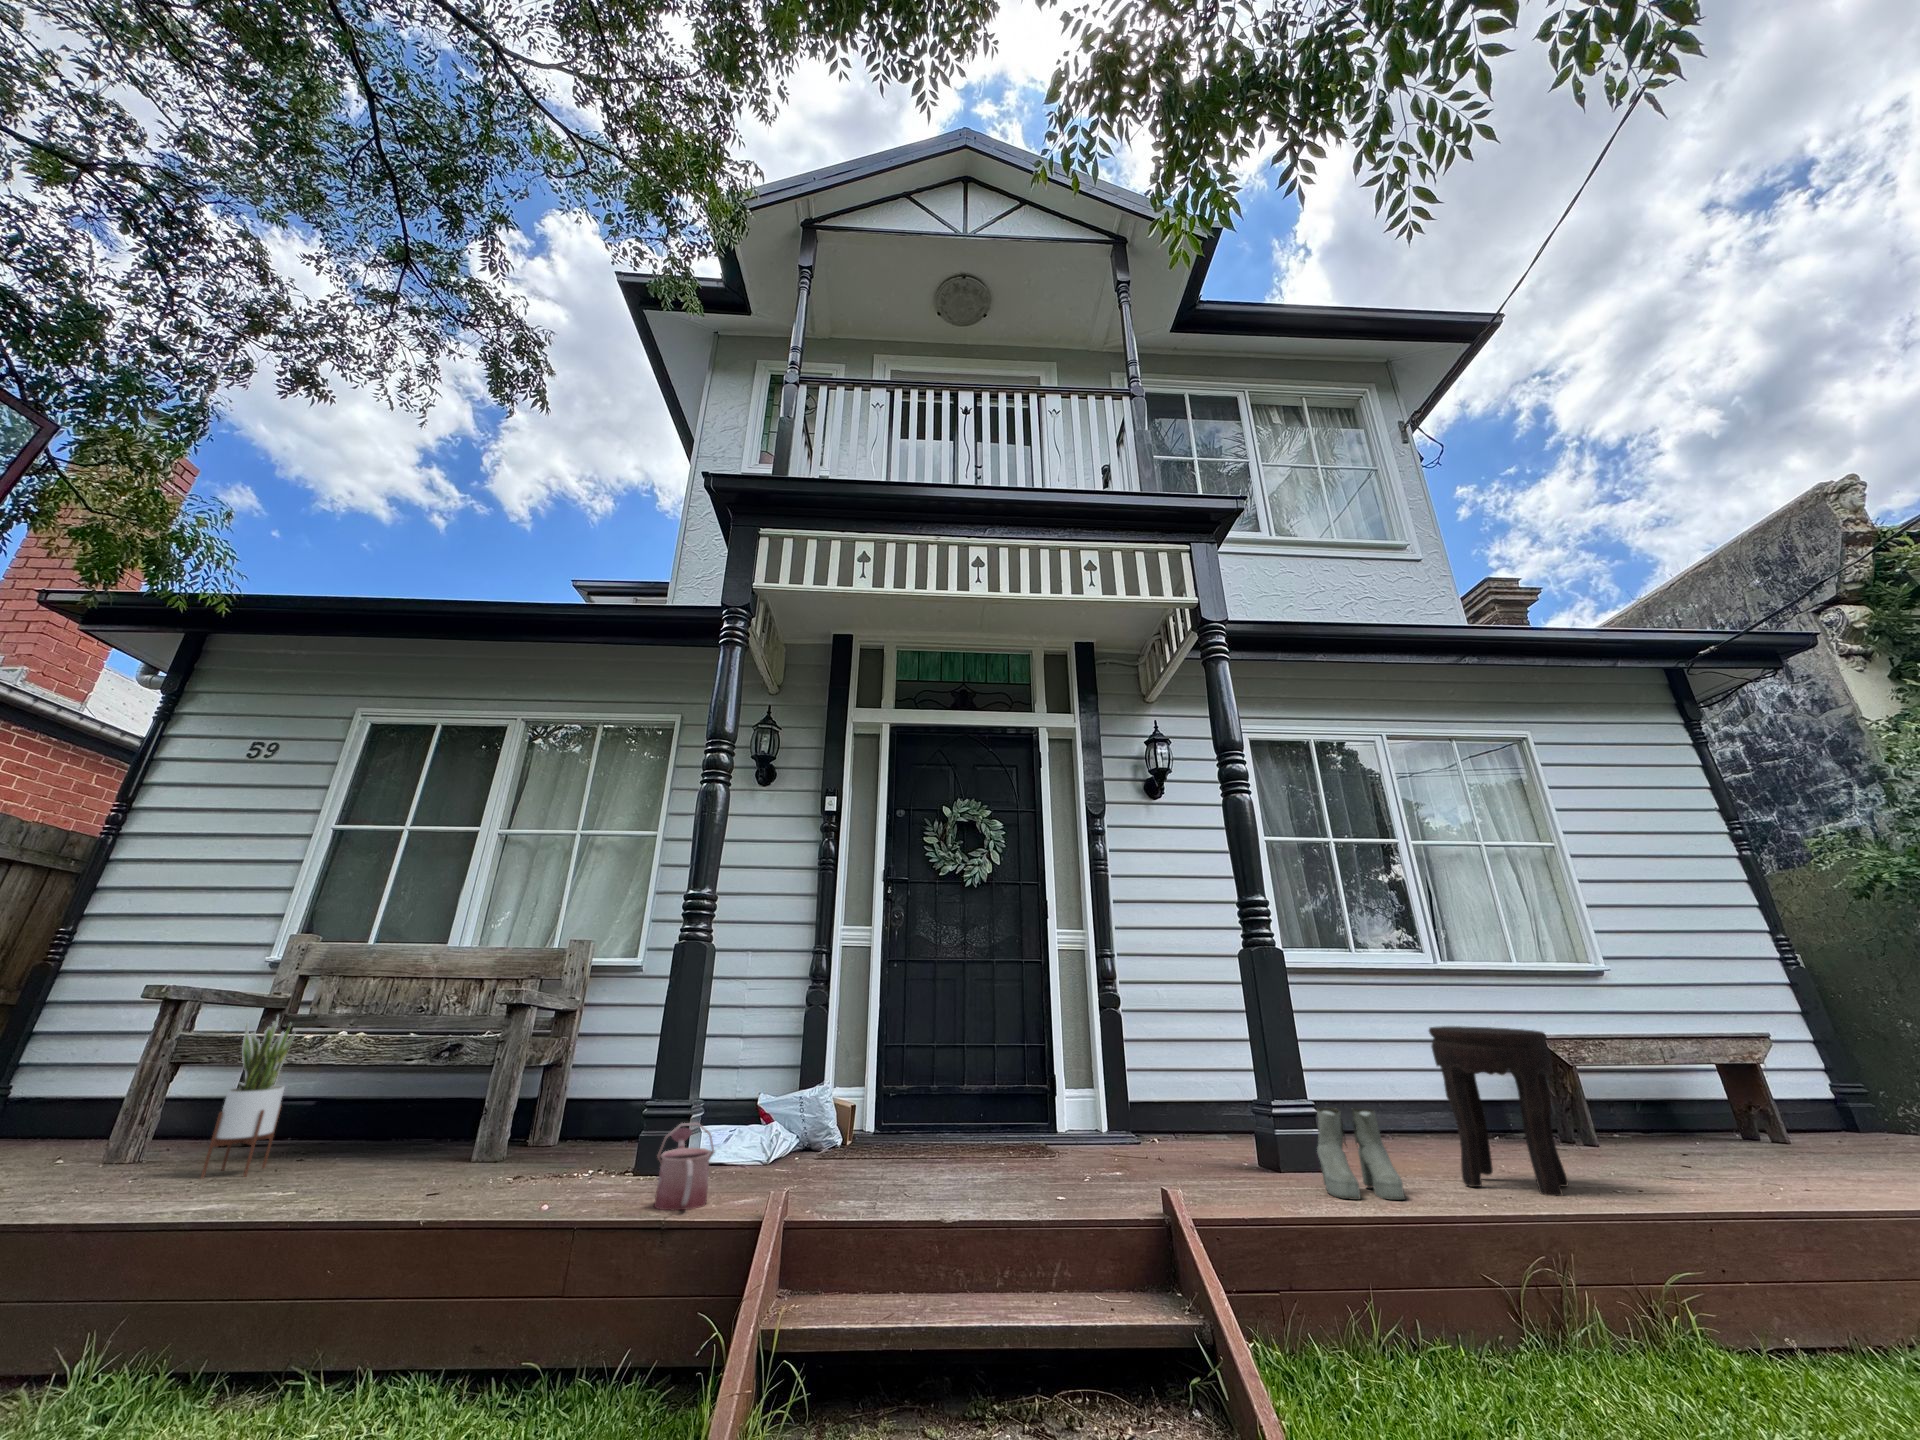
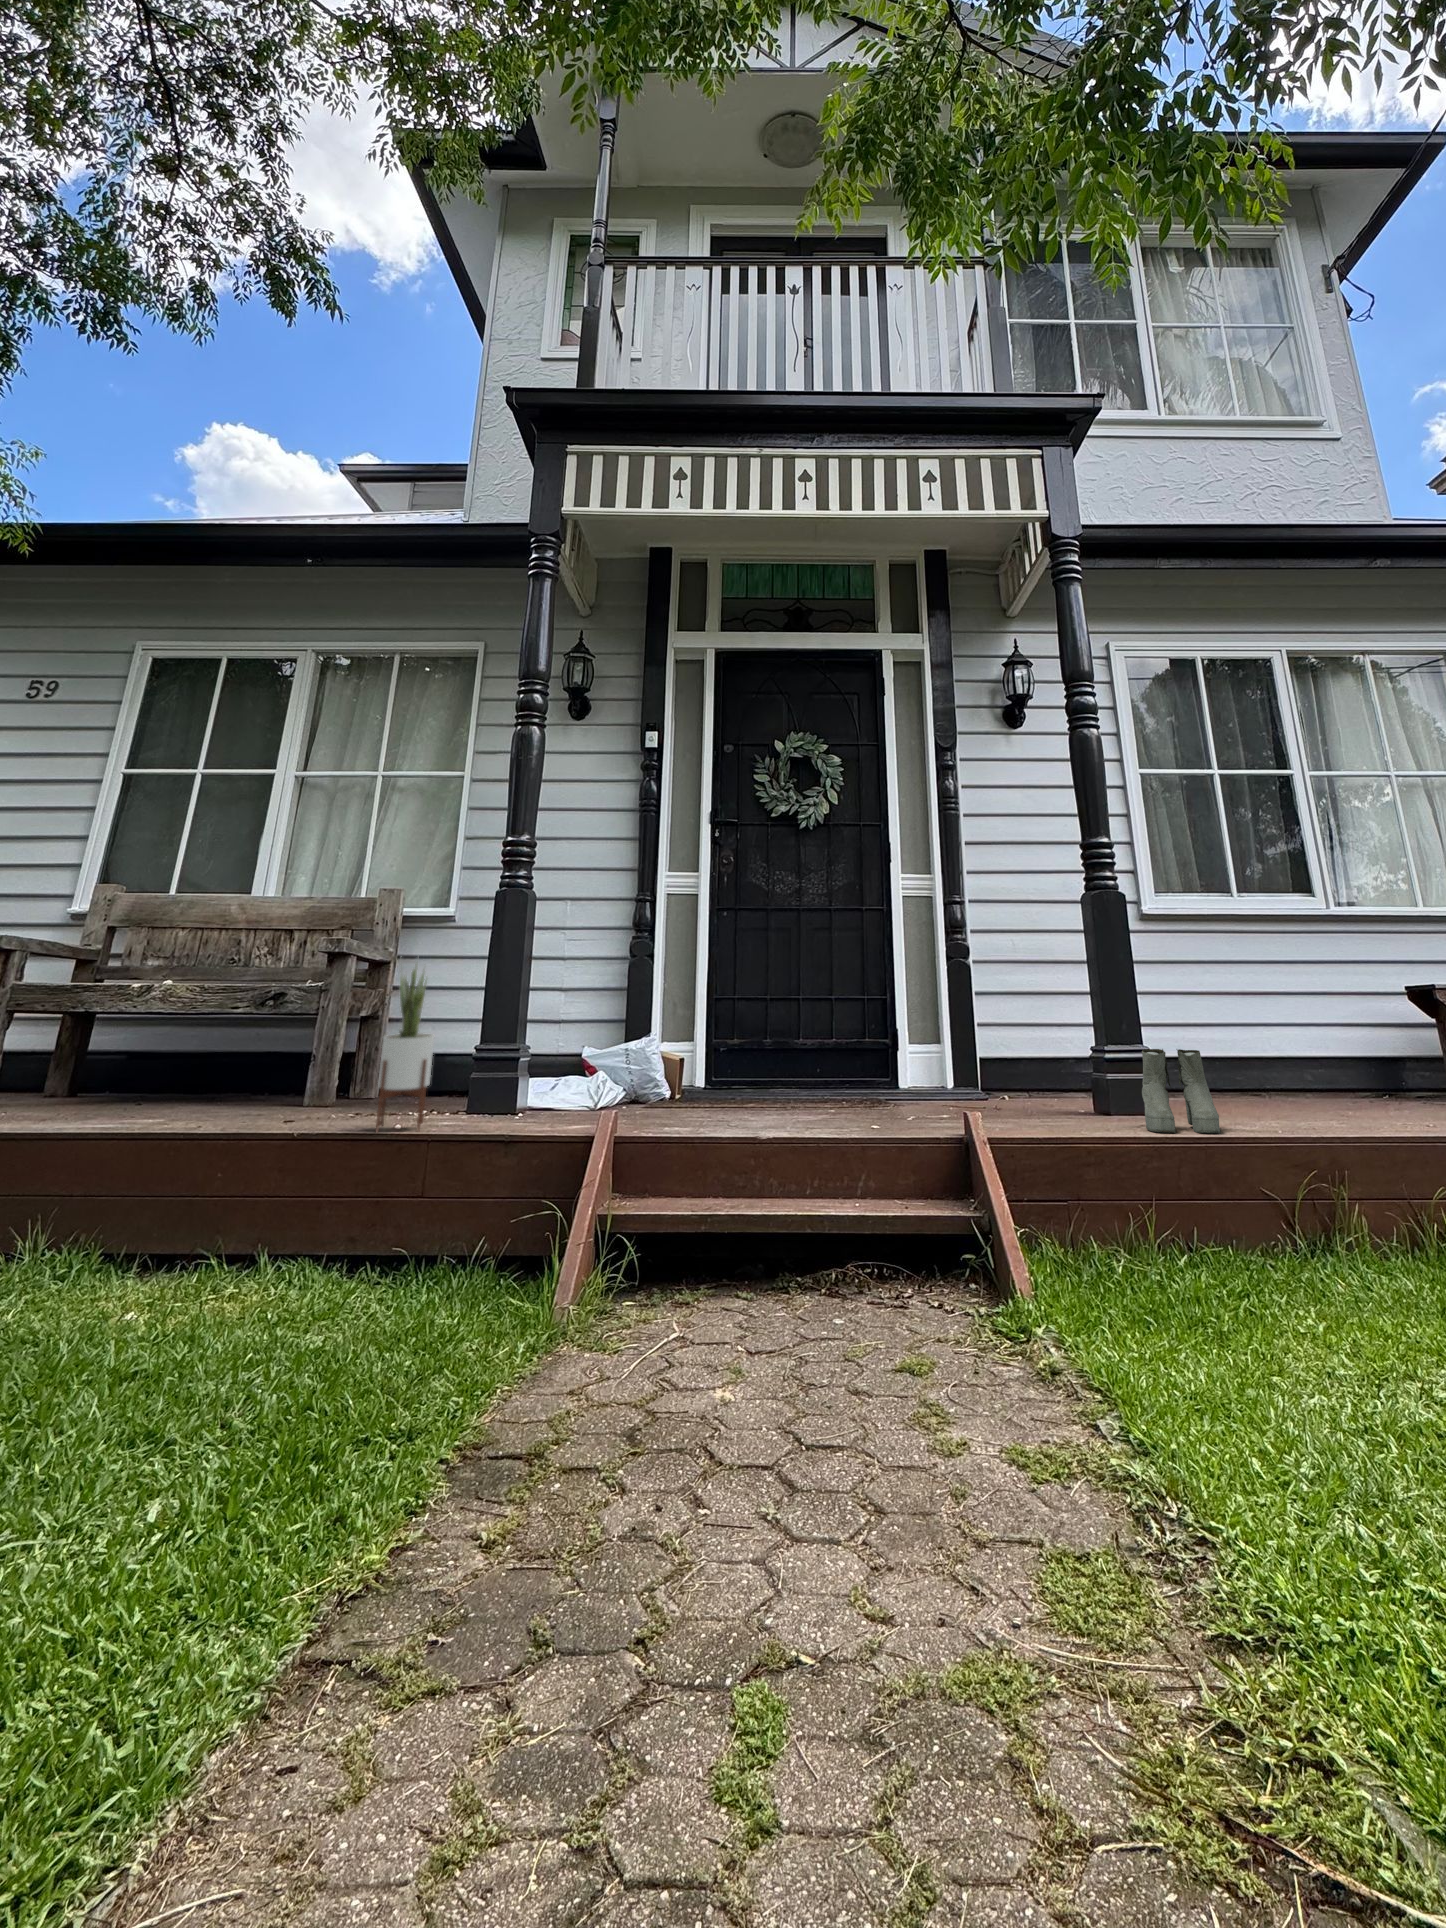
potted plant: present [201,1016,295,1179] -> present [376,962,434,1132]
side table: present [1429,1026,1568,1196] -> none [1267,970,1398,1137]
watering can: present [654,1122,715,1210] -> none [492,1059,547,1140]

